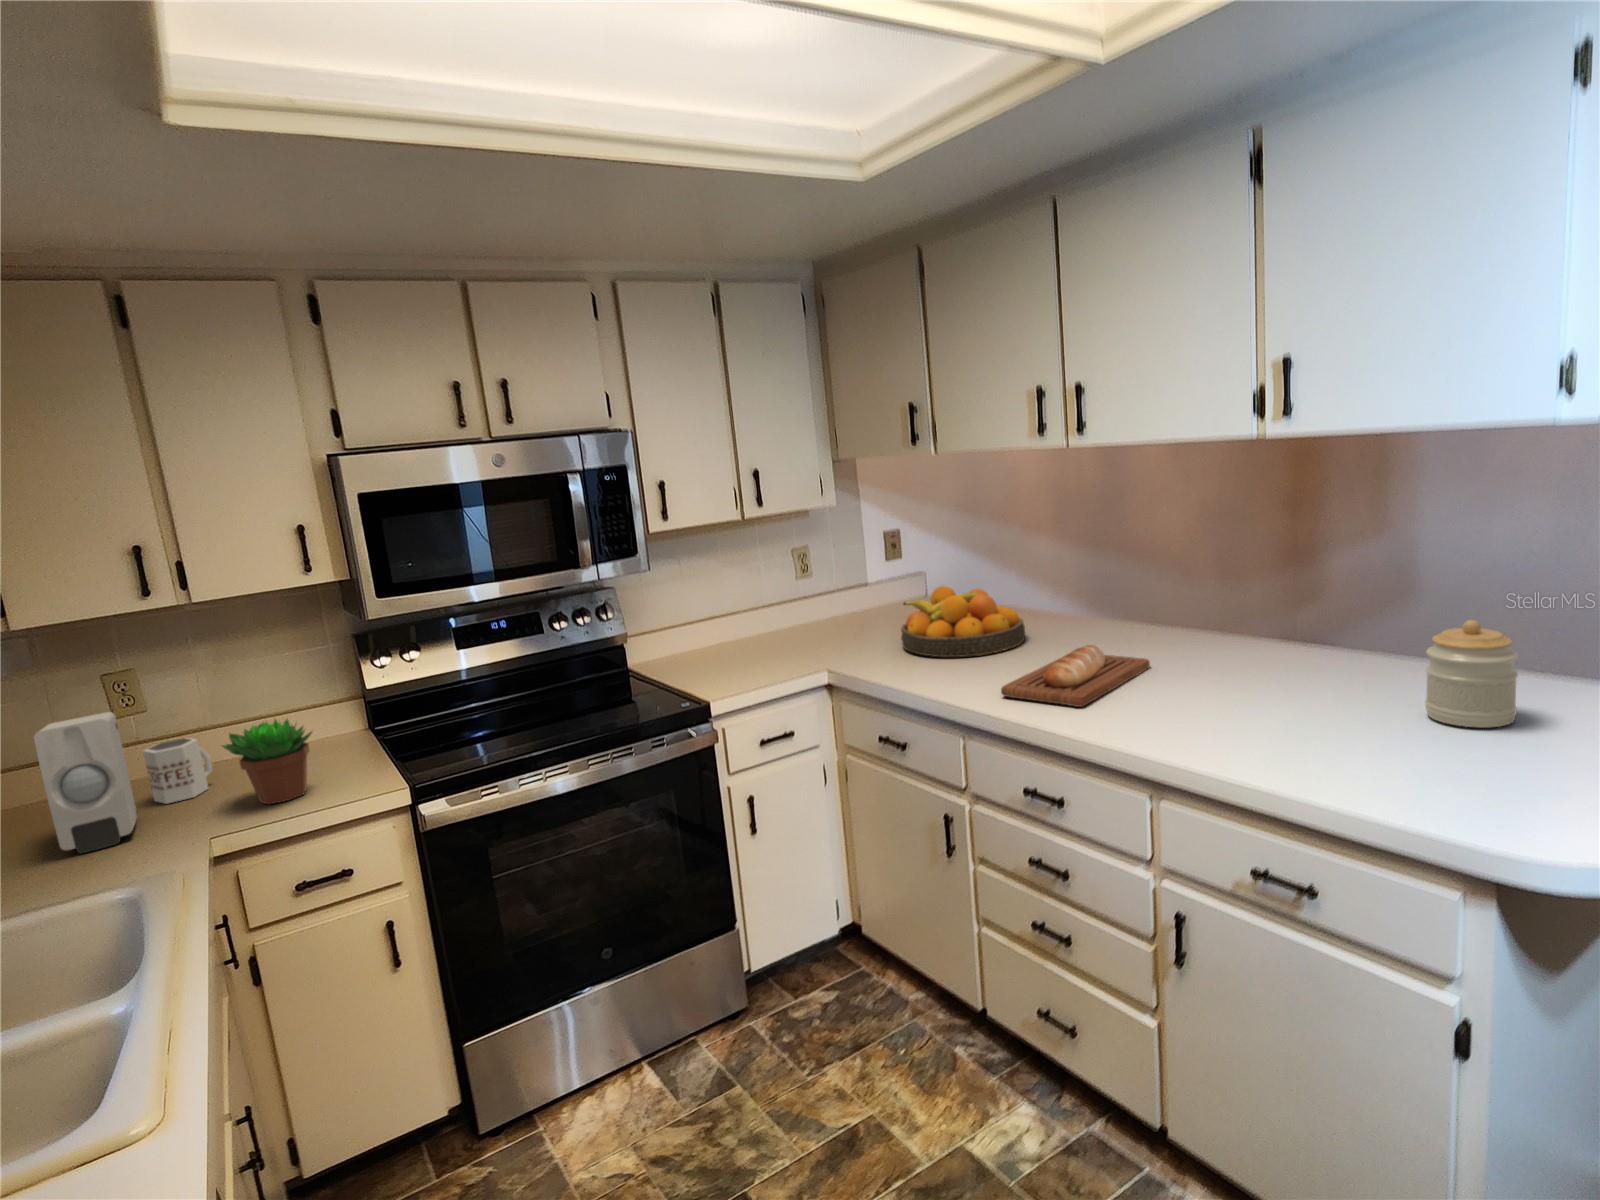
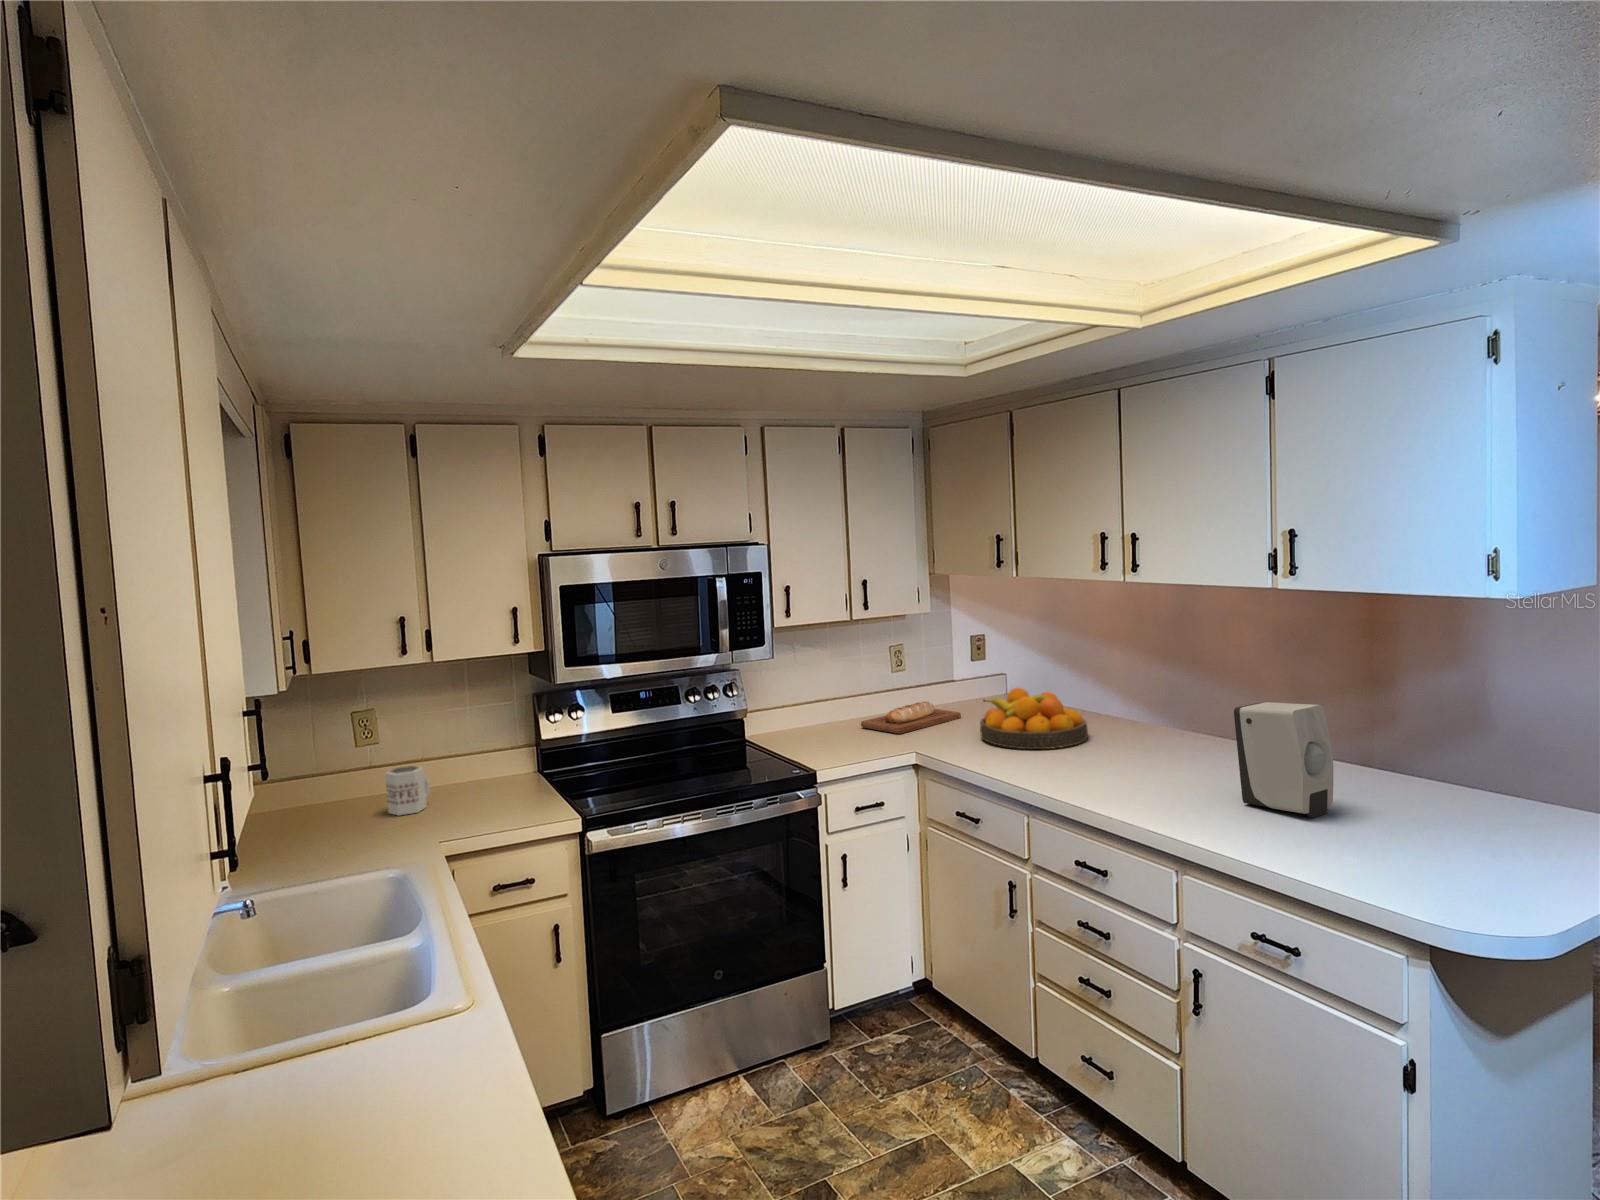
jar: present [1425,620,1518,728] -> none [1407,745,1481,833]
bread loaf: present [1001,645,1150,707] -> present [861,702,961,734]
soap dispenser: present [34,712,137,853] -> present [1234,702,1334,818]
succulent plant: present [222,719,312,804] -> none [449,754,514,822]

